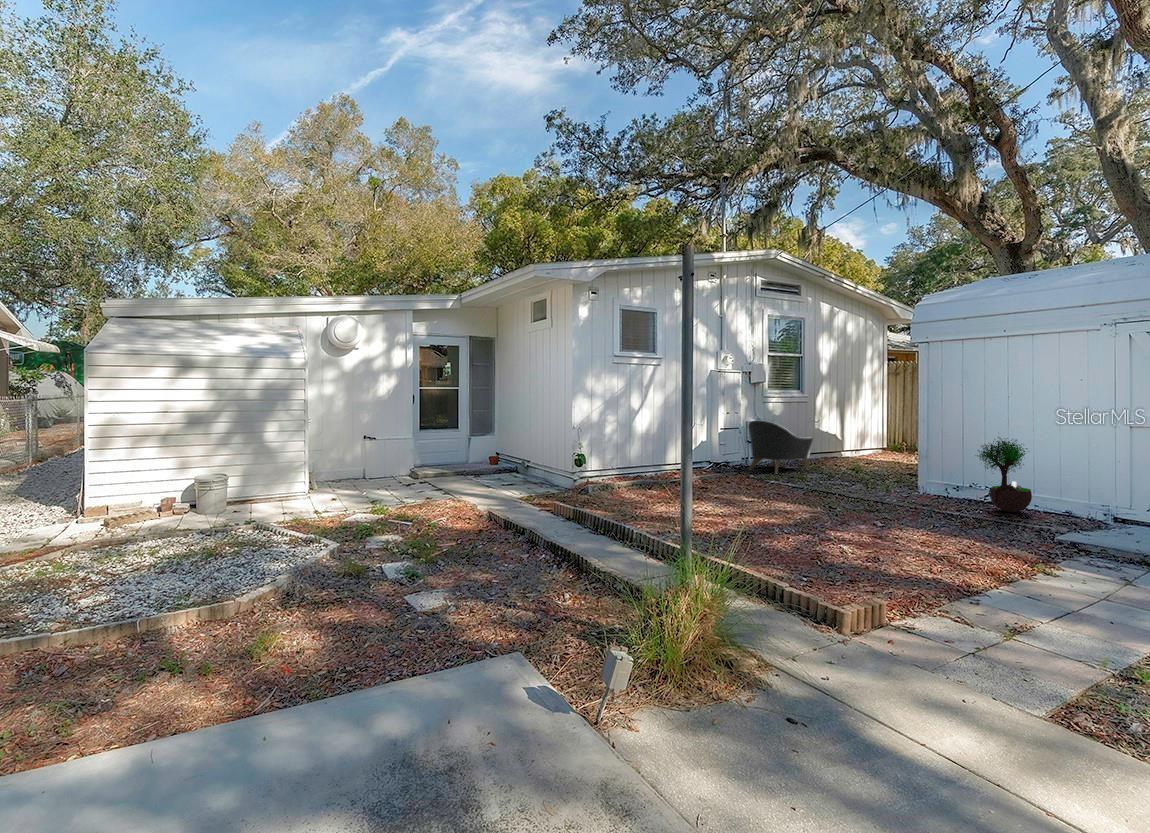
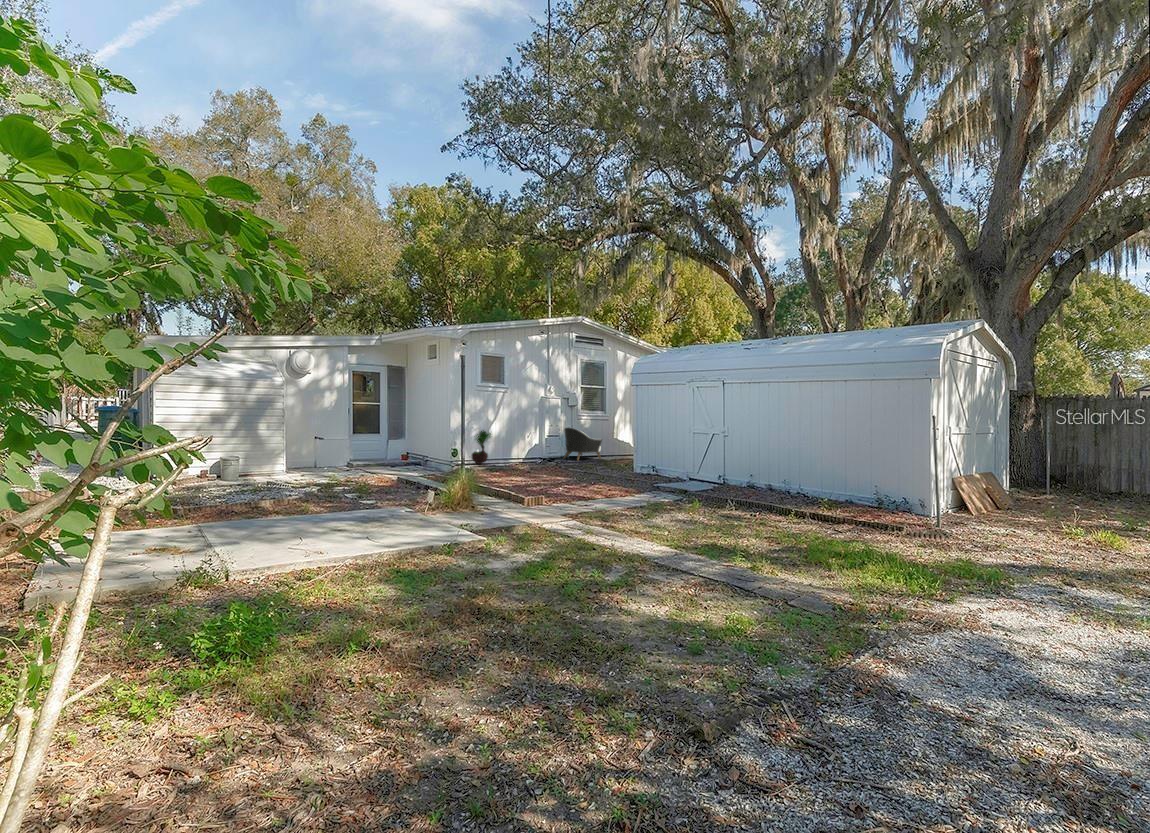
potted tree: present [977,437,1032,512] -> present [472,430,491,464]

